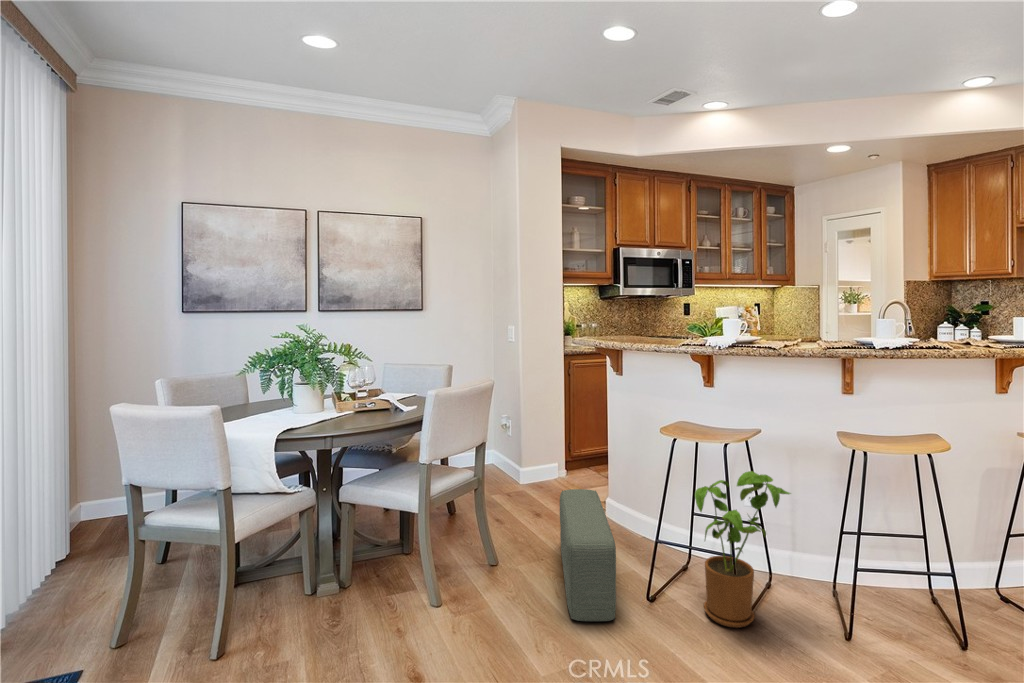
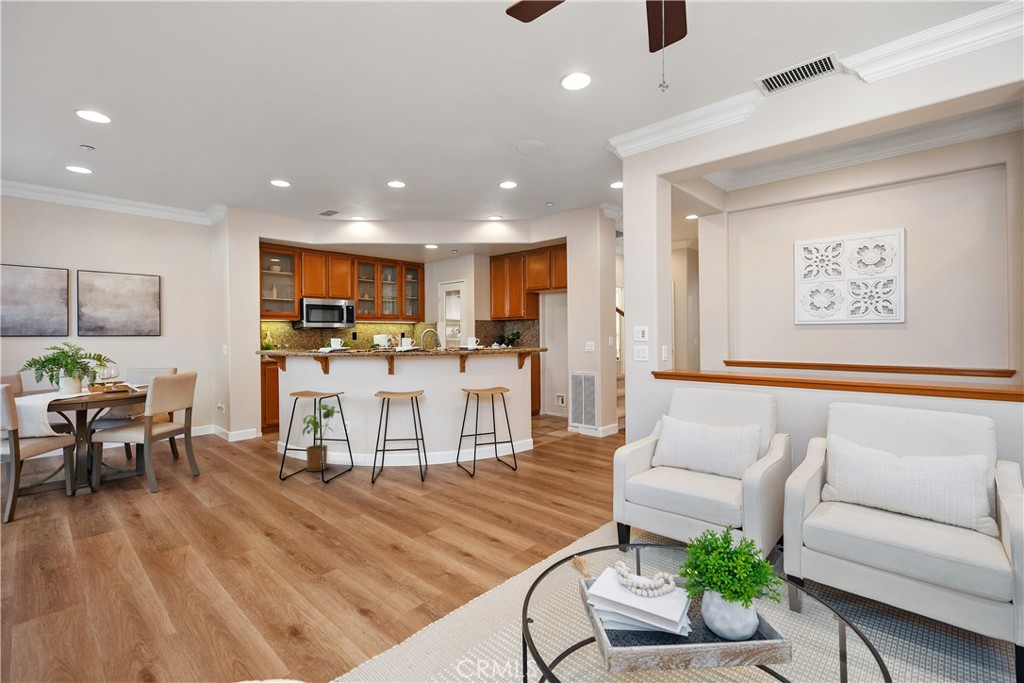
pouf: present [560,489,616,621] -> none [236,429,265,479]

